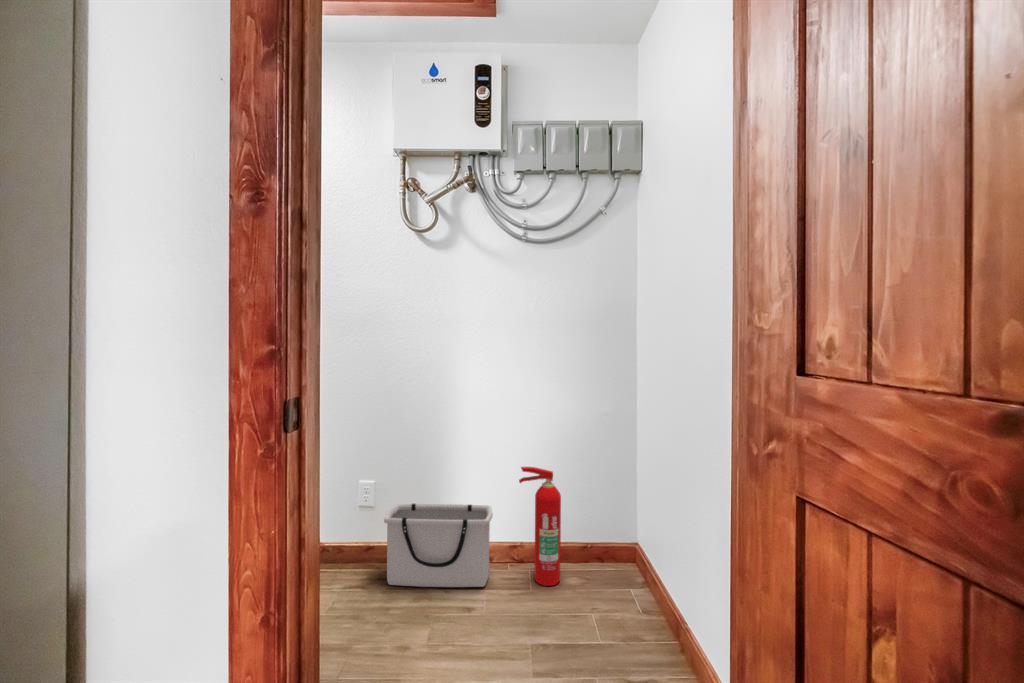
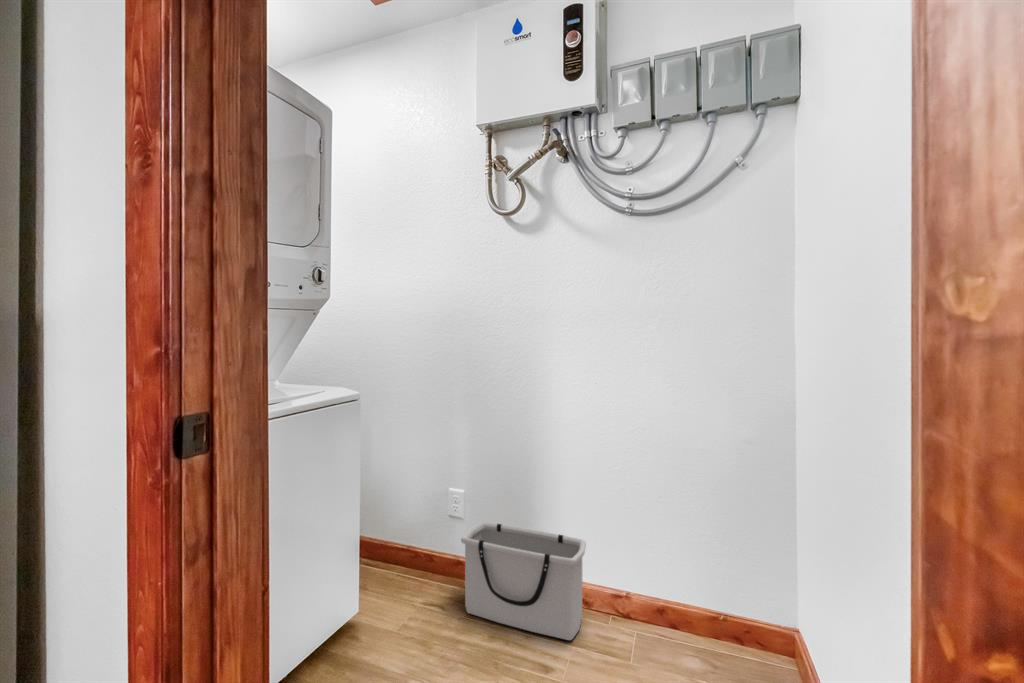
fire extinguisher: present [519,467,561,586] -> none [617,498,674,660]

